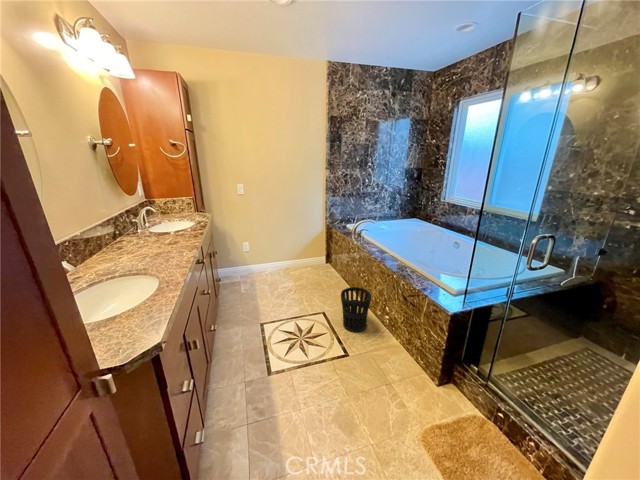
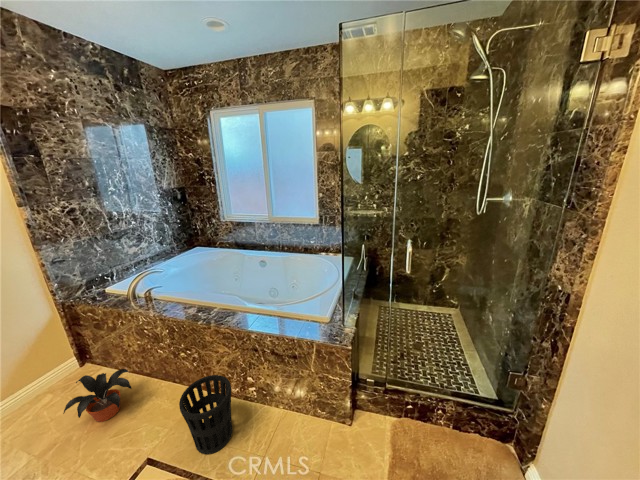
potted plant: none [309,262,339,289] -> present [63,369,132,422]

